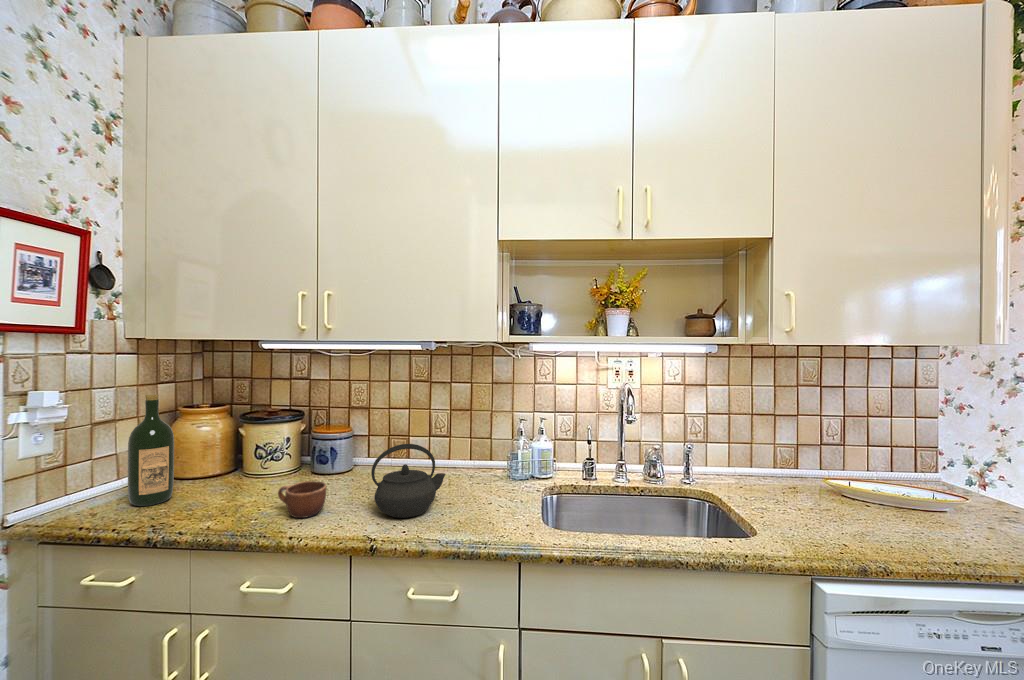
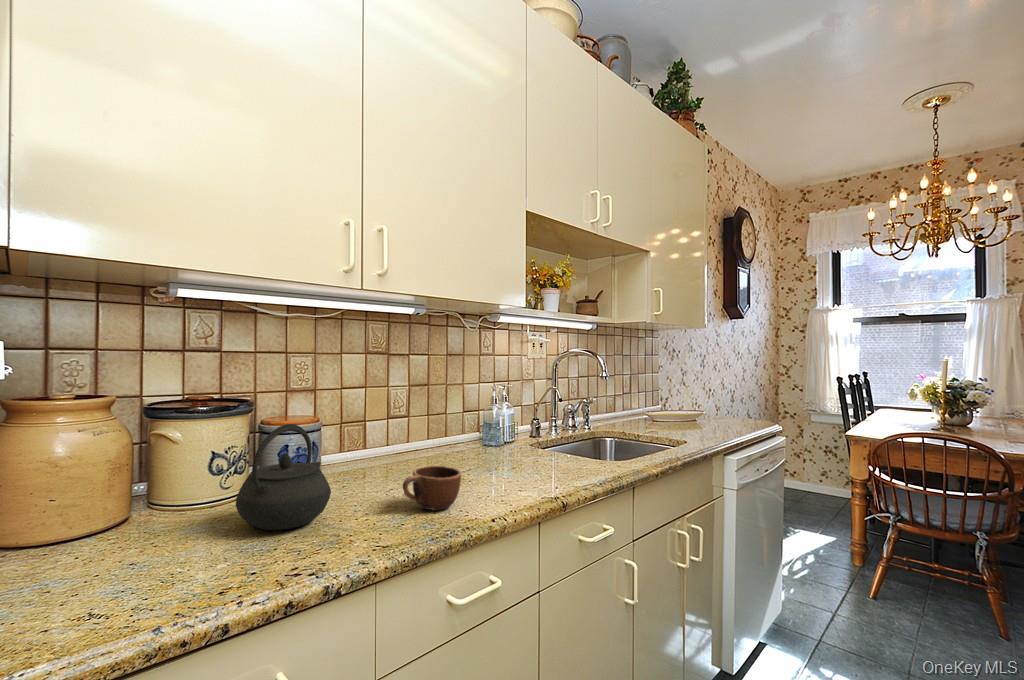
wine bottle: present [128,394,174,506] -> none [101,360,192,586]
kettle: present [371,444,446,518] -> present [236,424,331,530]

